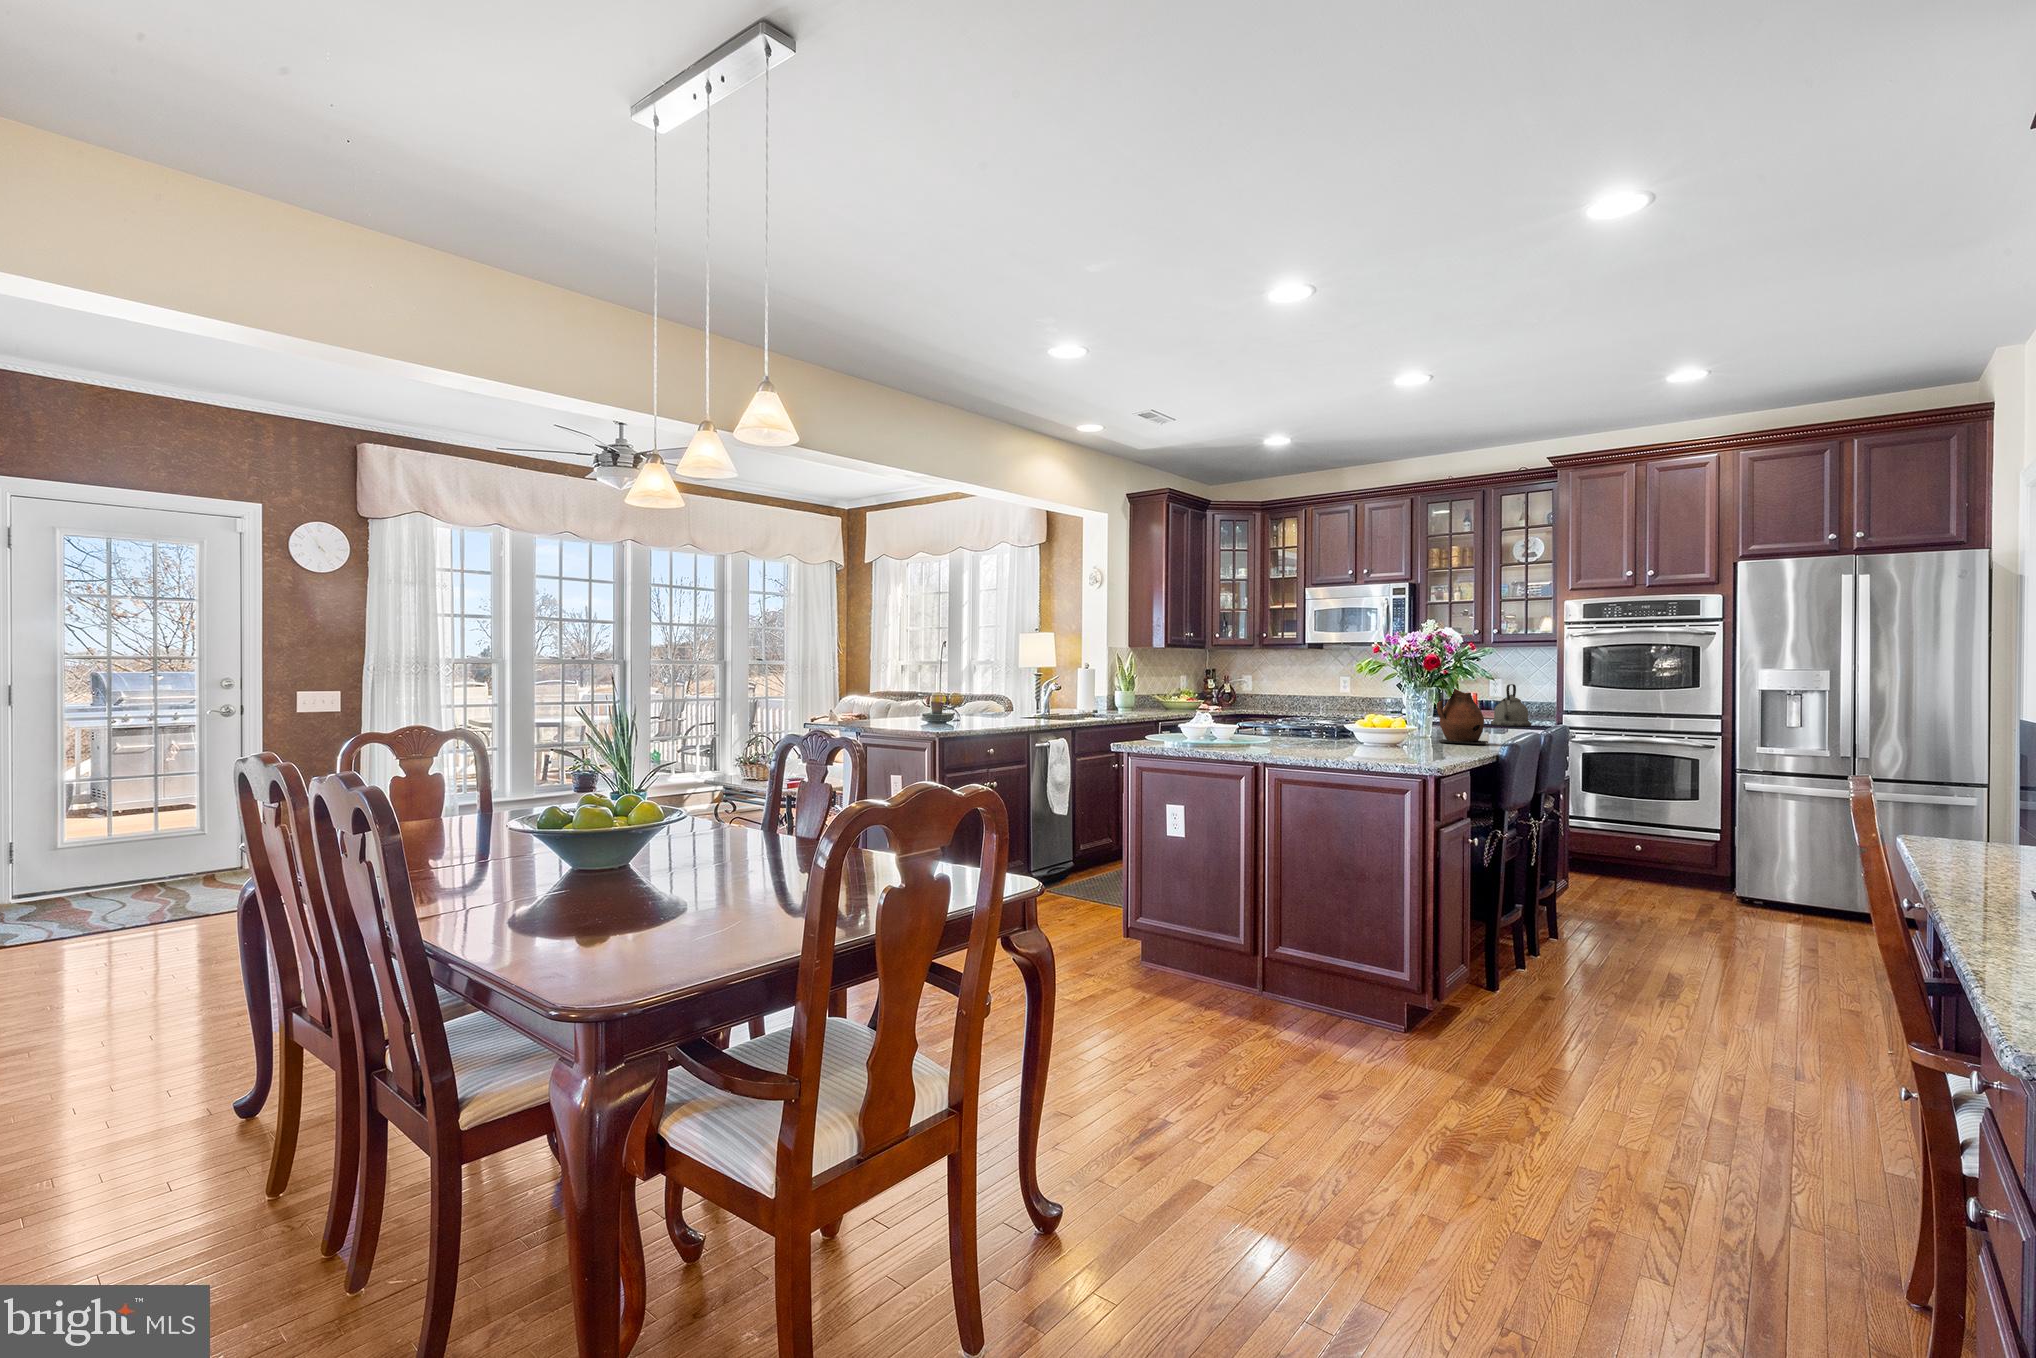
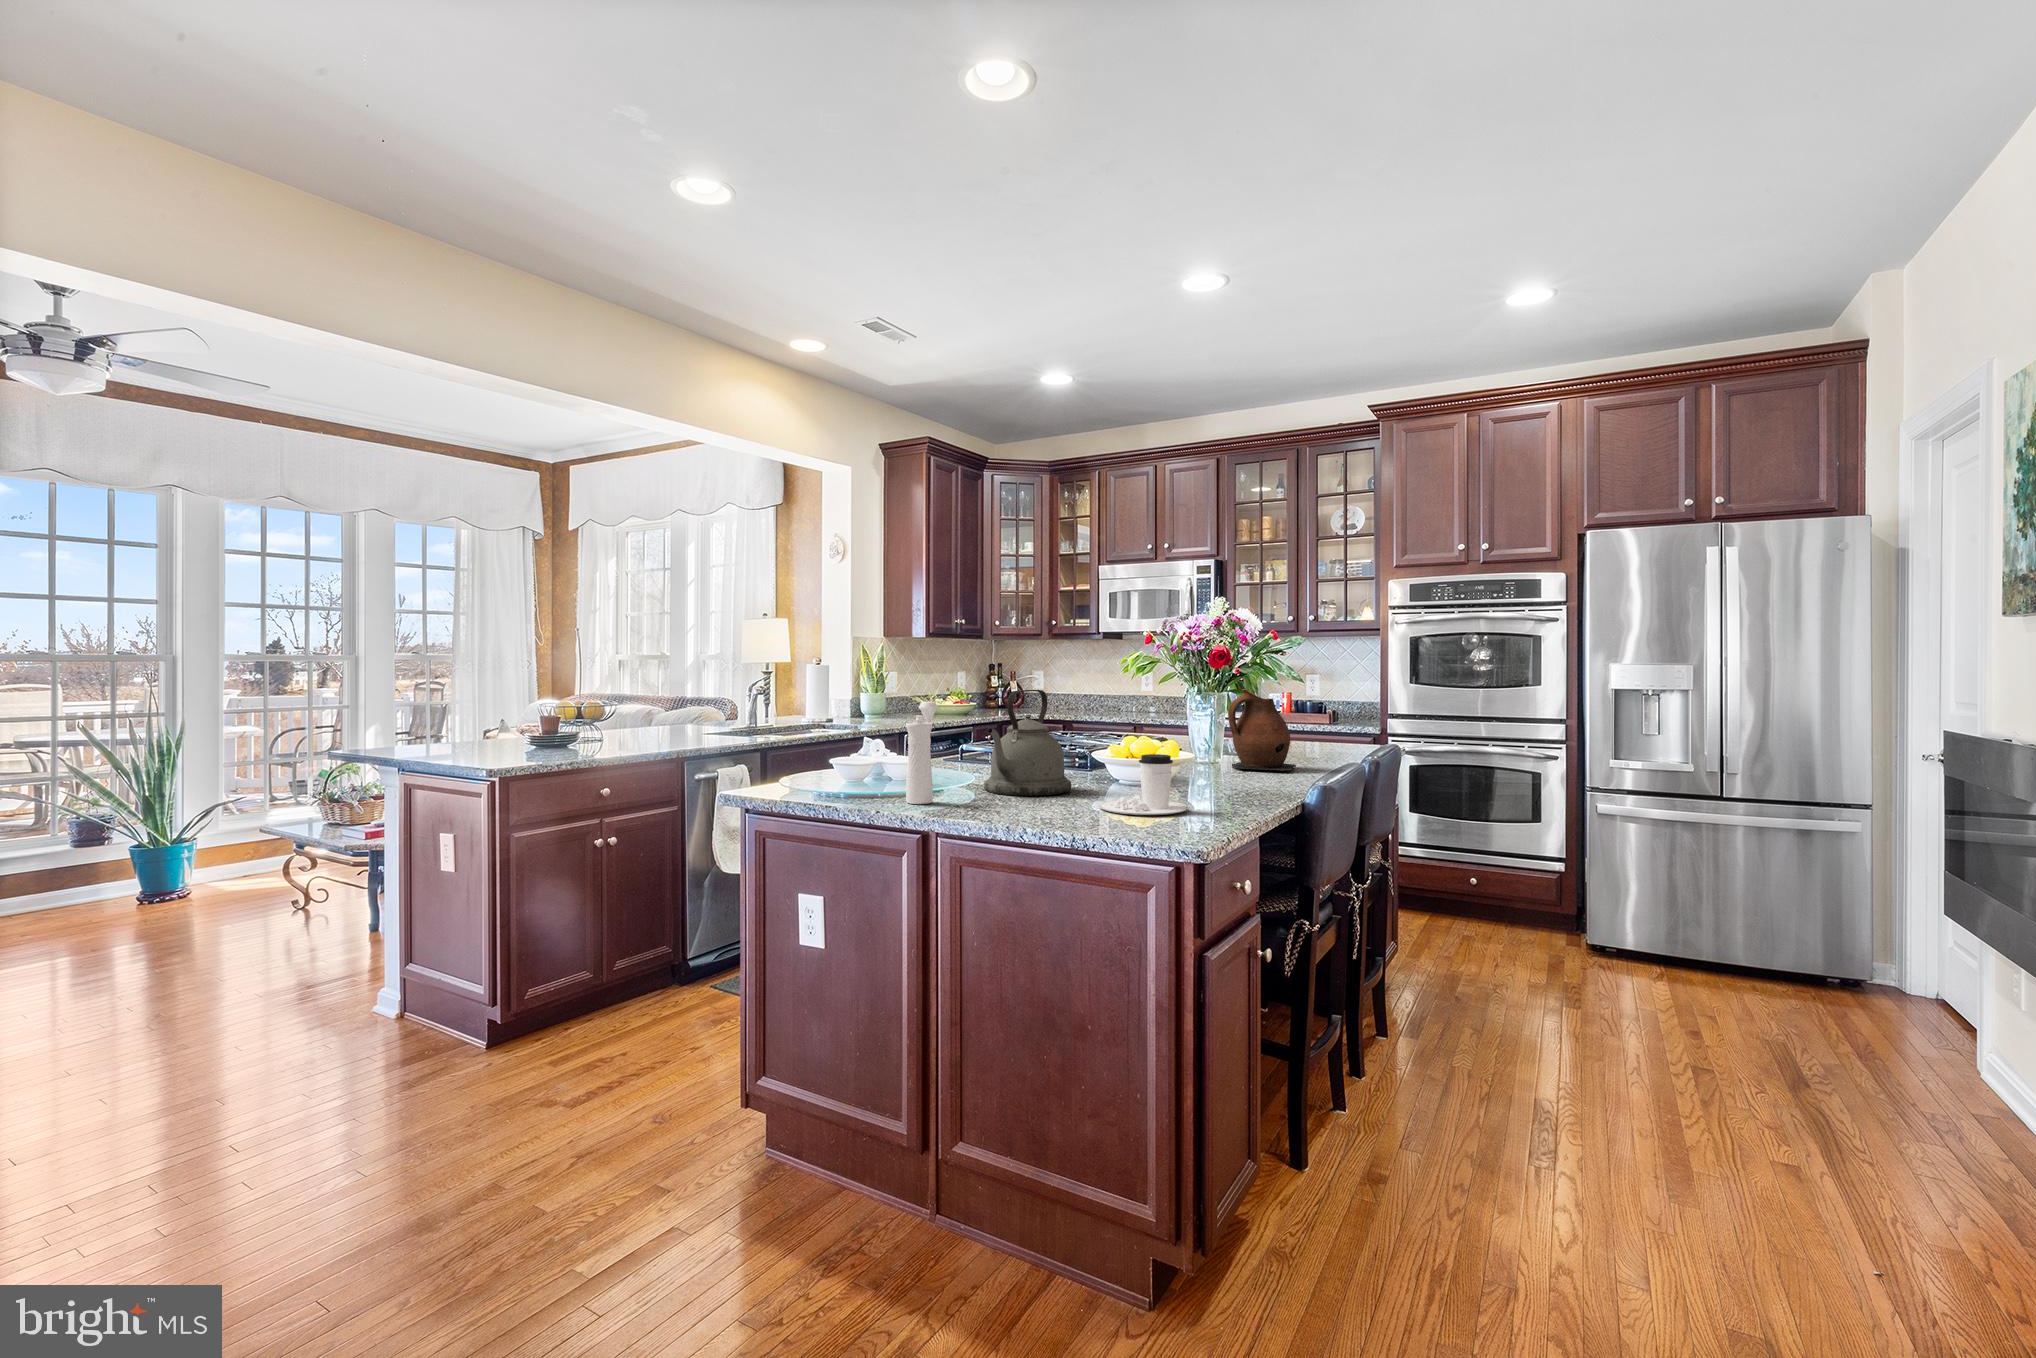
kettle: present [1491,684,1531,726] -> present [984,690,1071,796]
pepper mill: none [1238,690,1255,752] -> present [906,702,938,804]
coffee cup: none [1361,723,1422,759] -> present [1098,754,1188,815]

